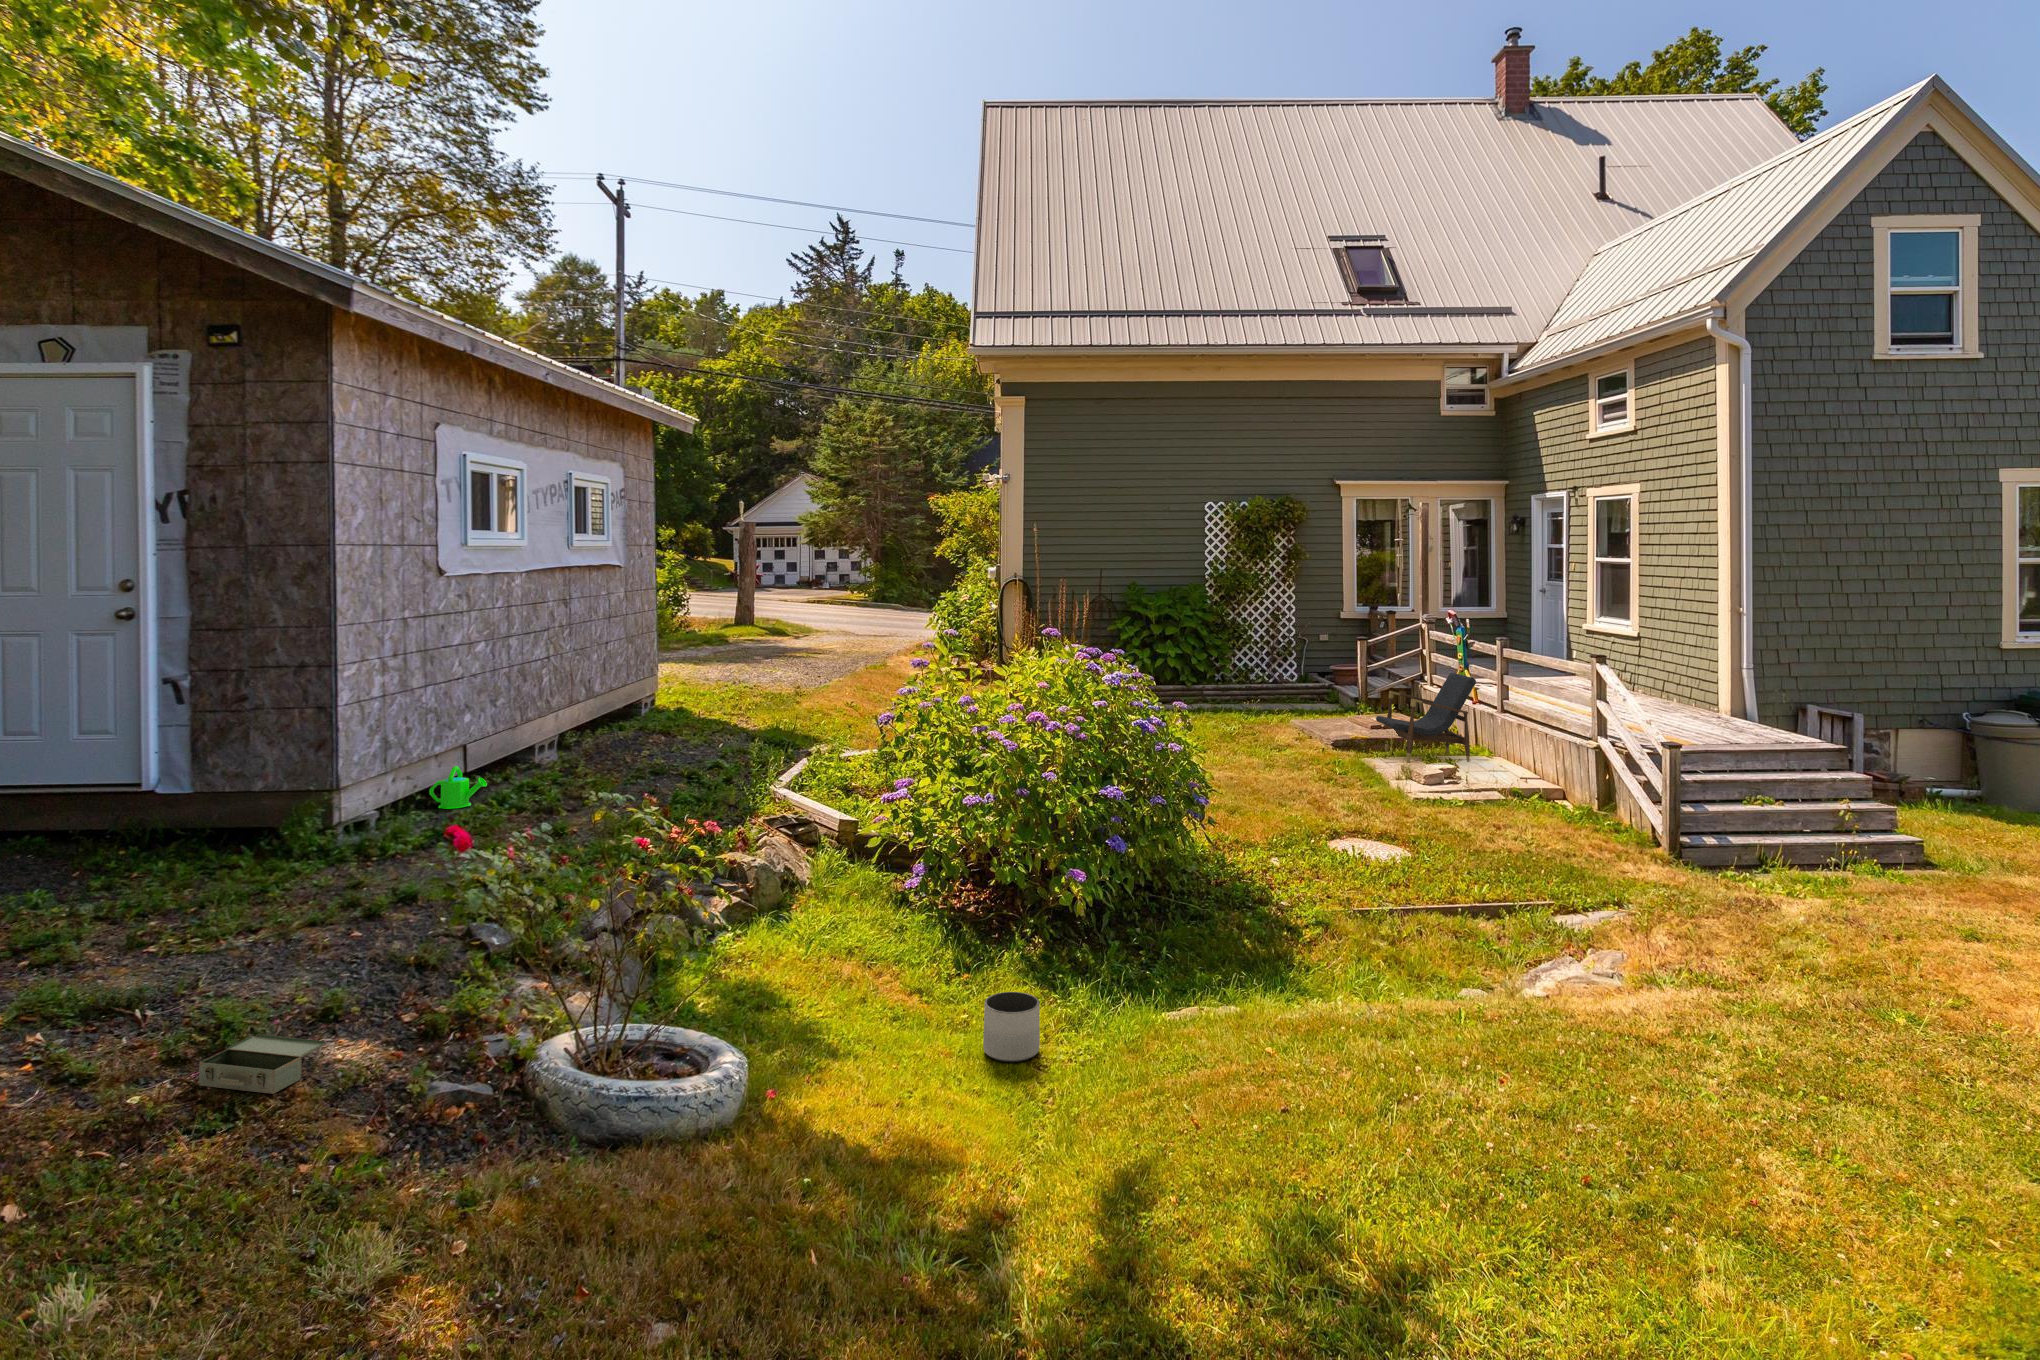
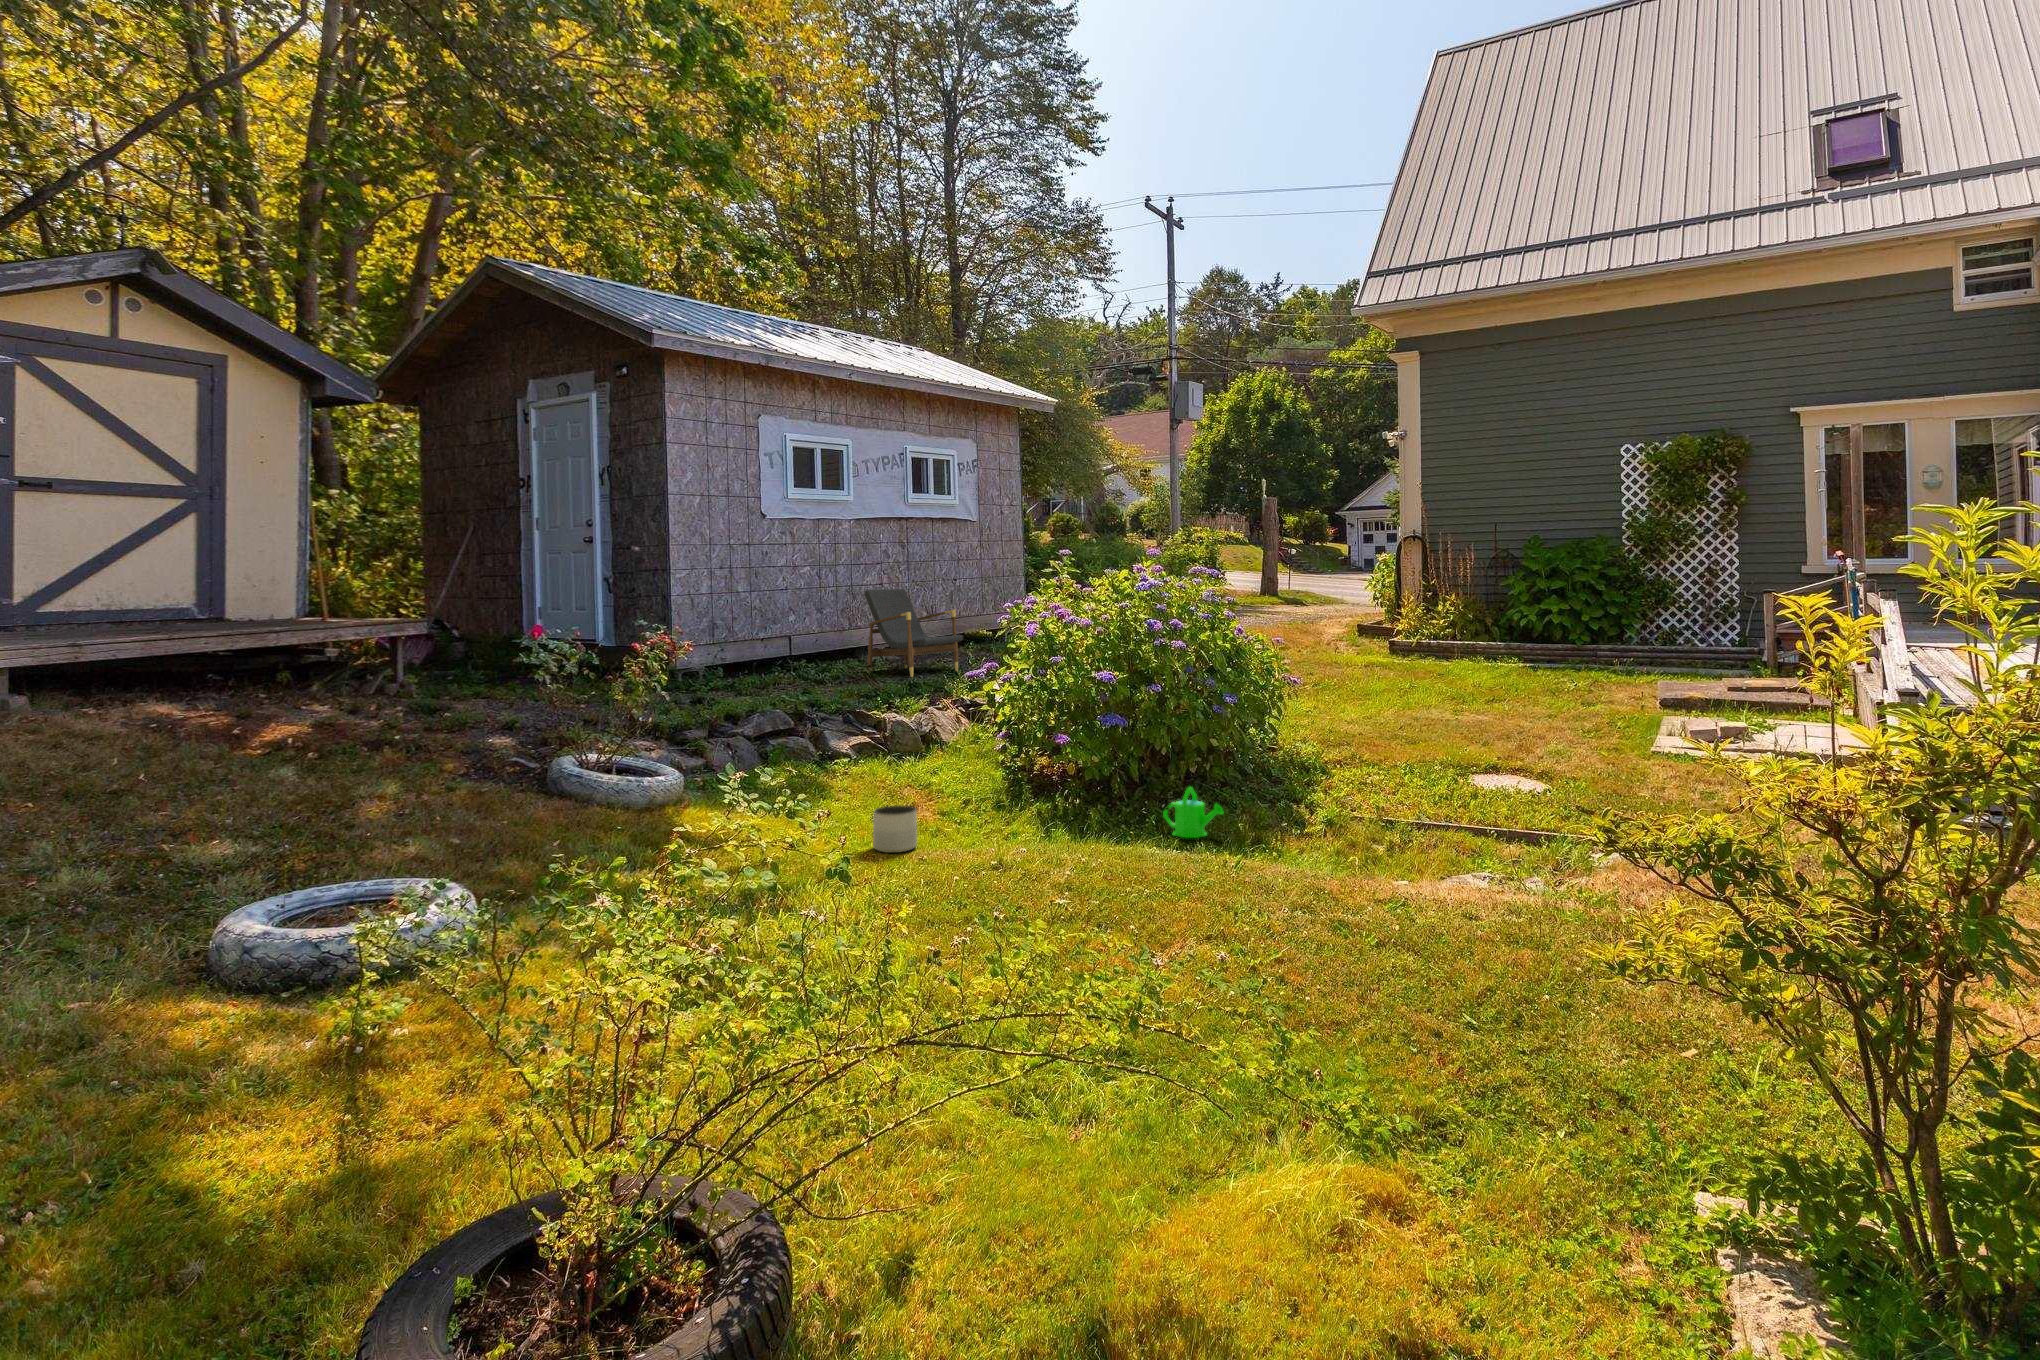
lounge chair: present [1376,673,1476,763] -> present [864,589,963,677]
watering can: present [429,766,487,809] -> present [1163,787,1224,838]
toolbox: present [199,1034,326,1094] -> none [428,748,482,772]

